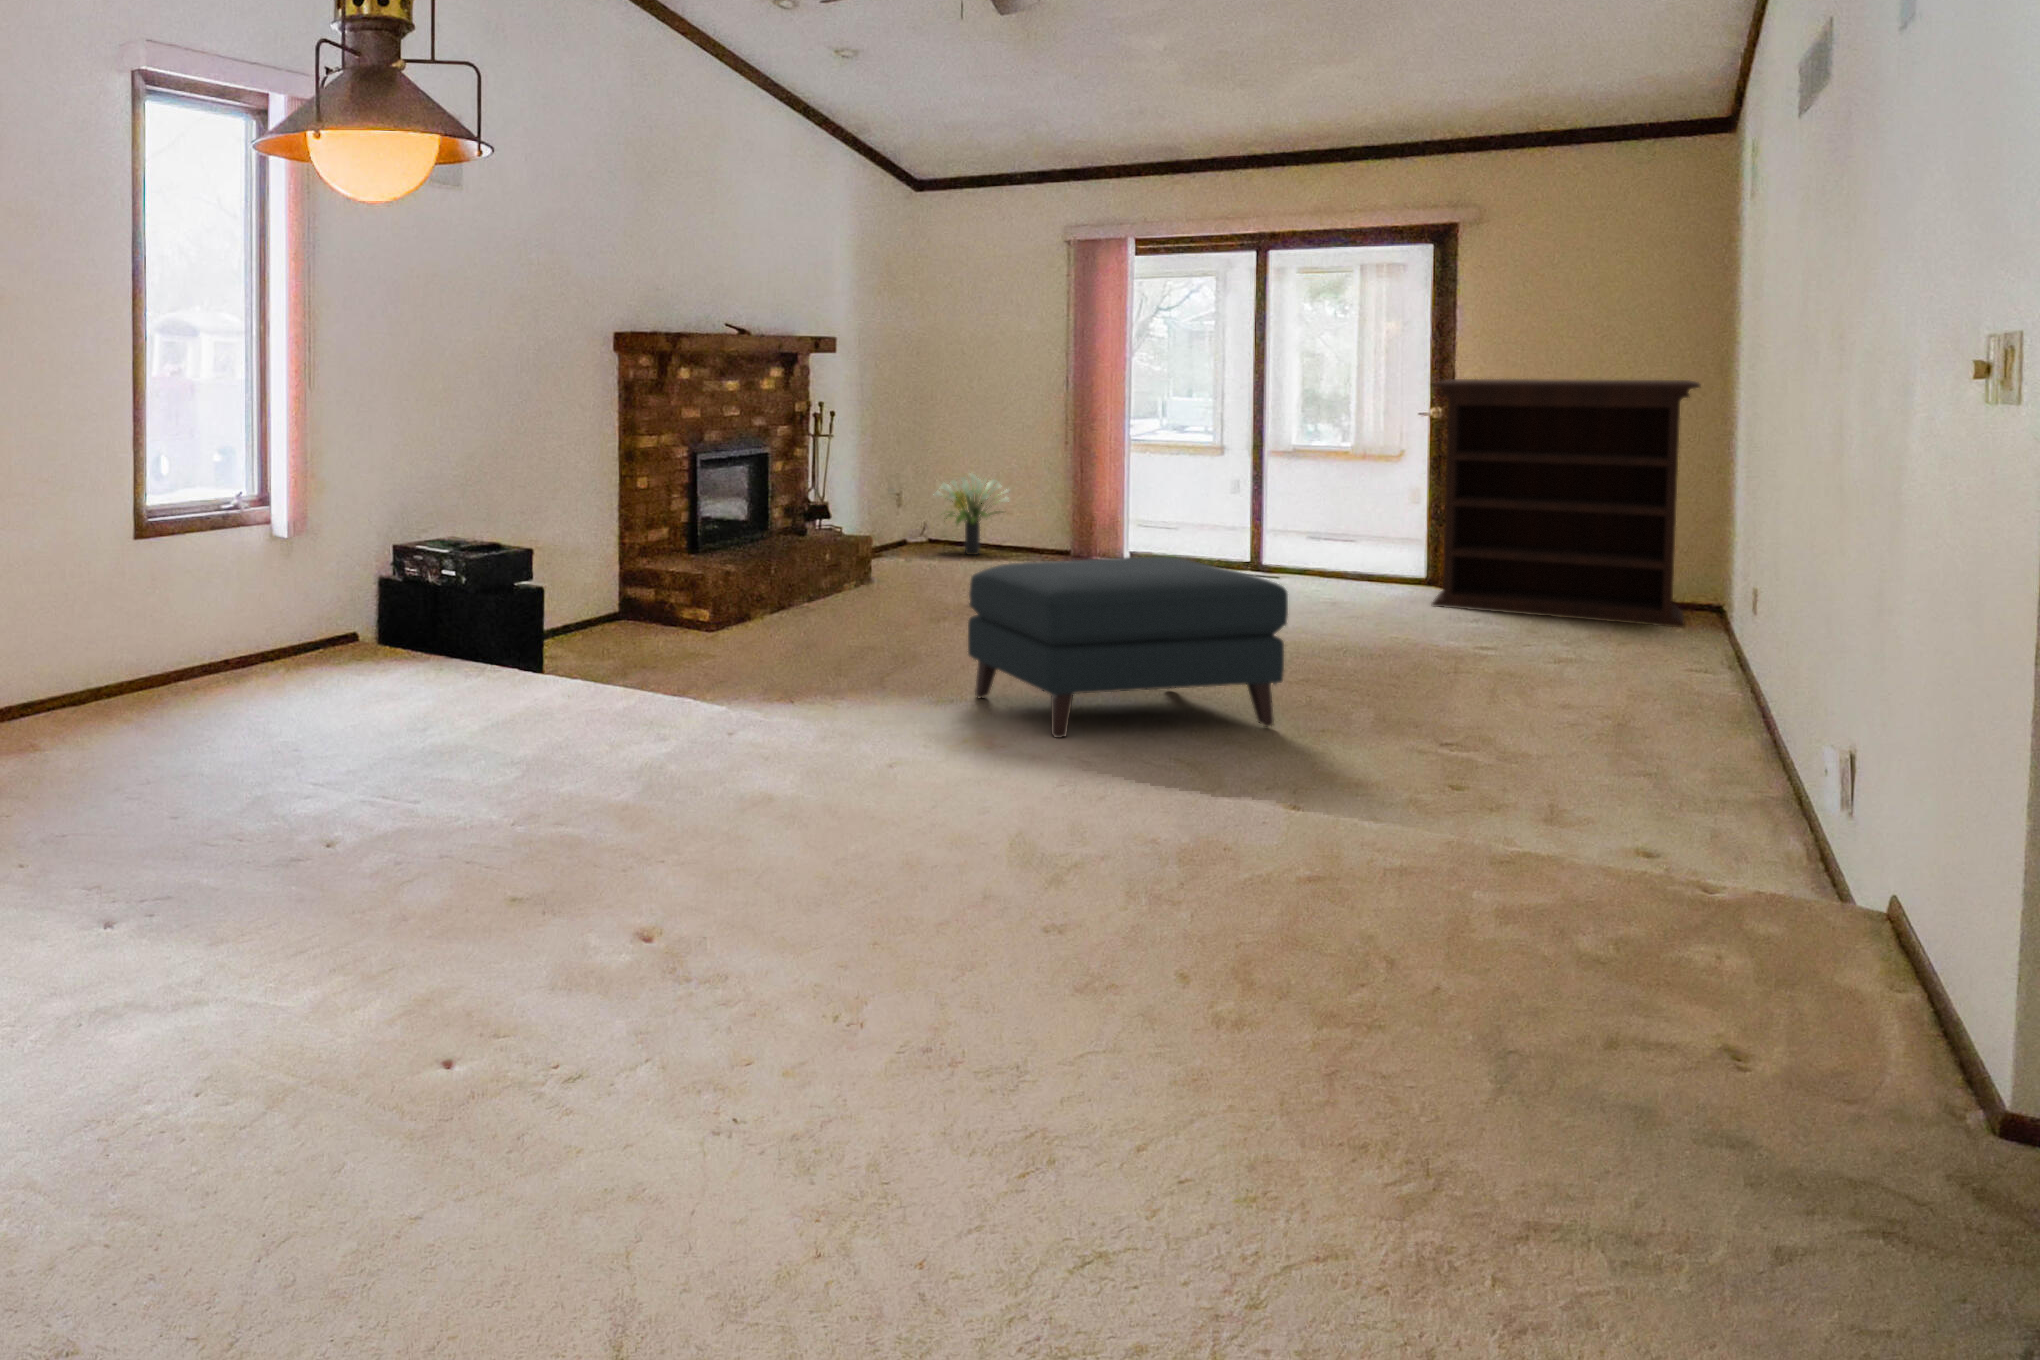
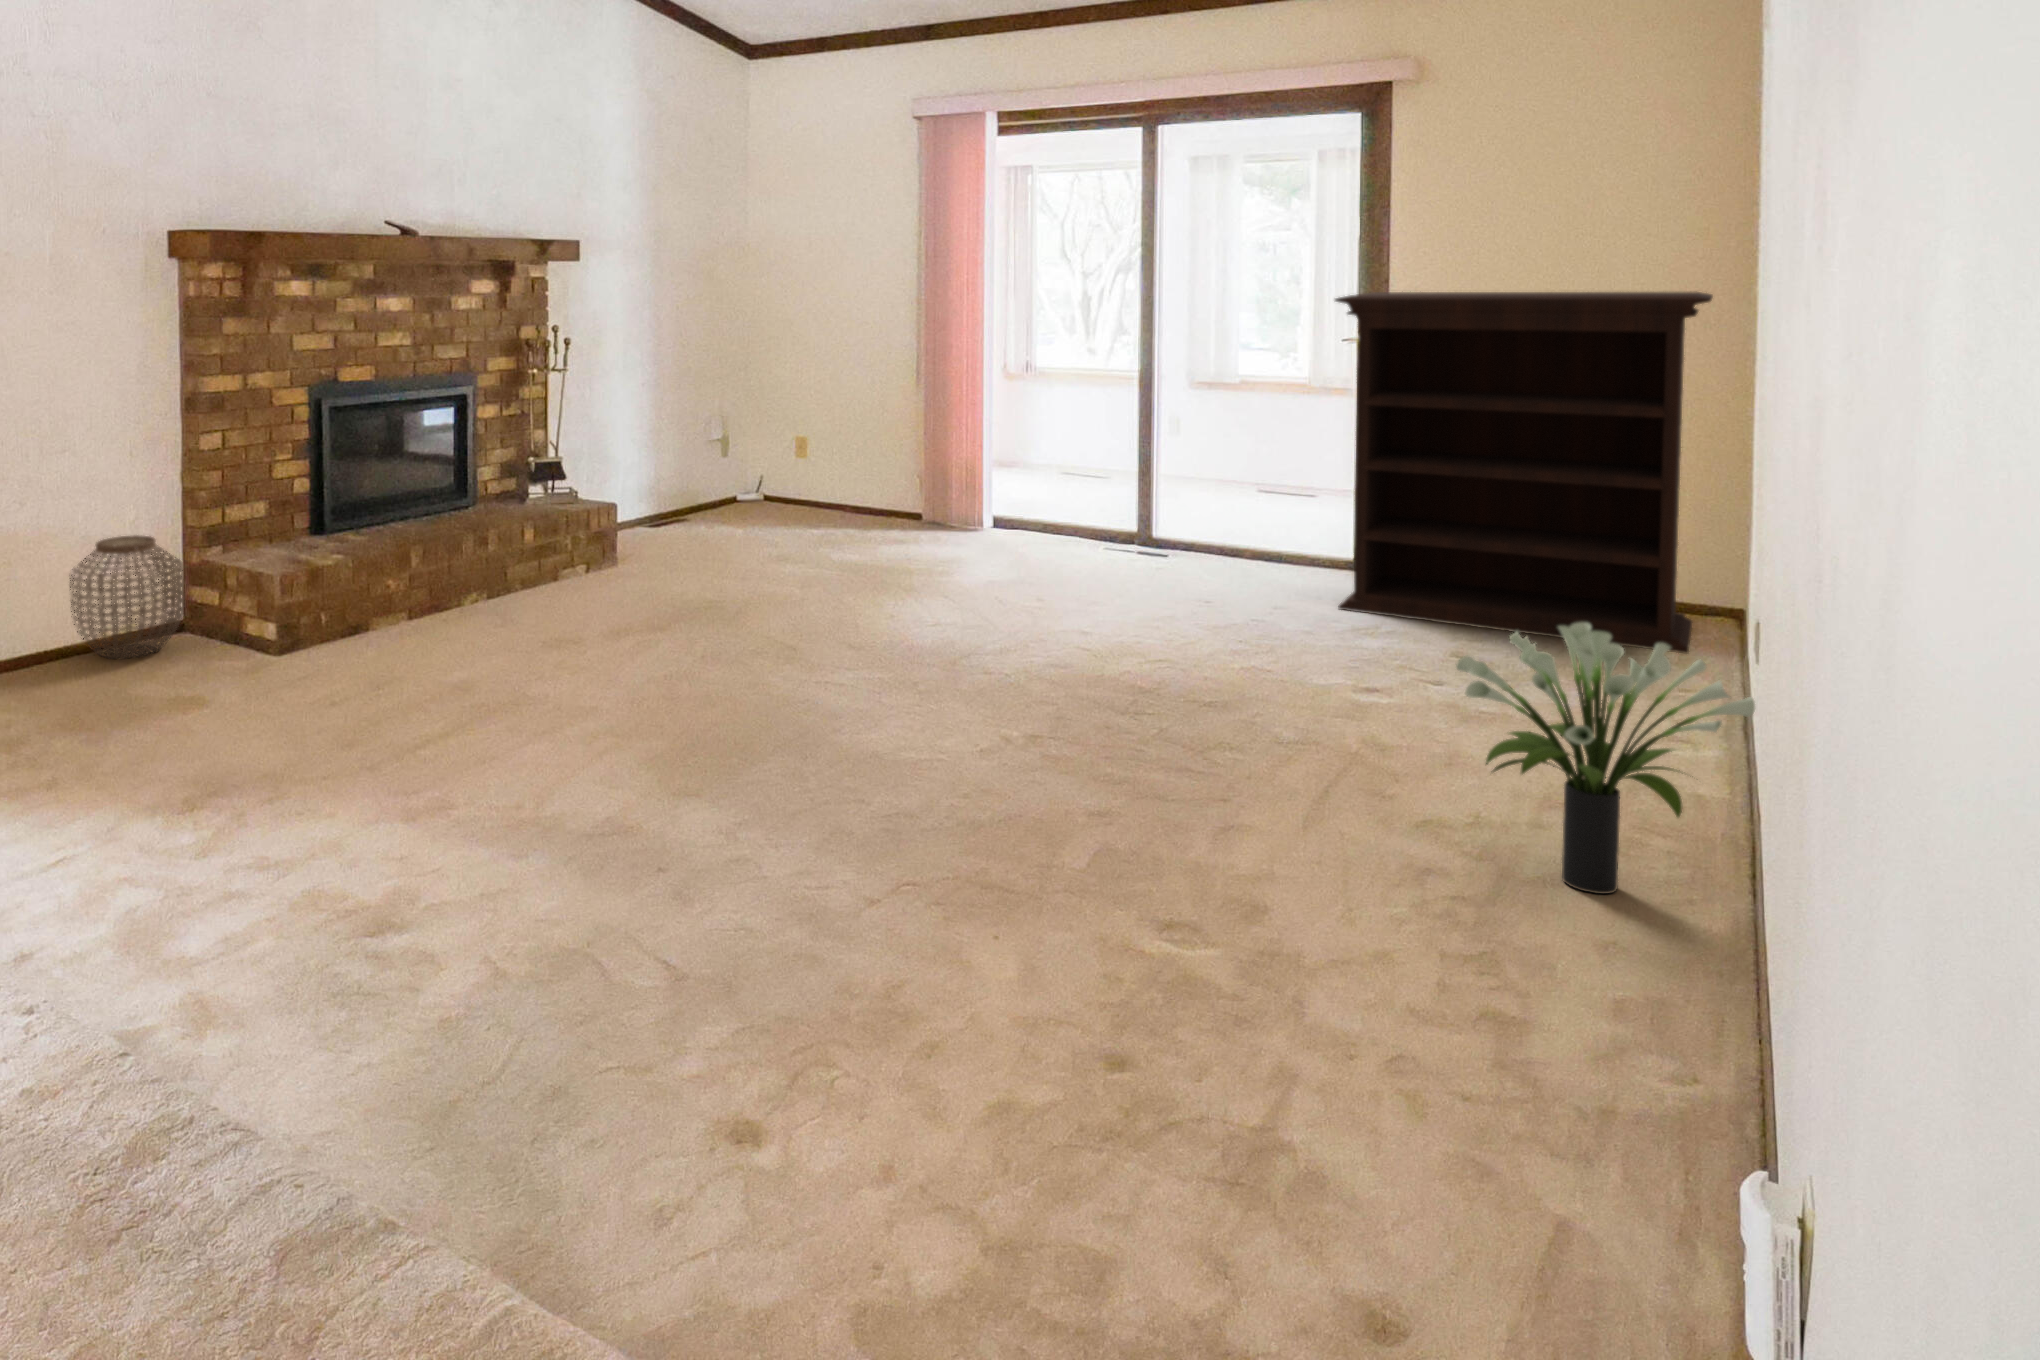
potted plant: present [933,474,1009,555] -> present [1456,622,1755,894]
woven basket: none [574,548,651,632] -> present [69,535,185,659]
ottoman: present [968,557,1288,738] -> none [433,585,894,939]

